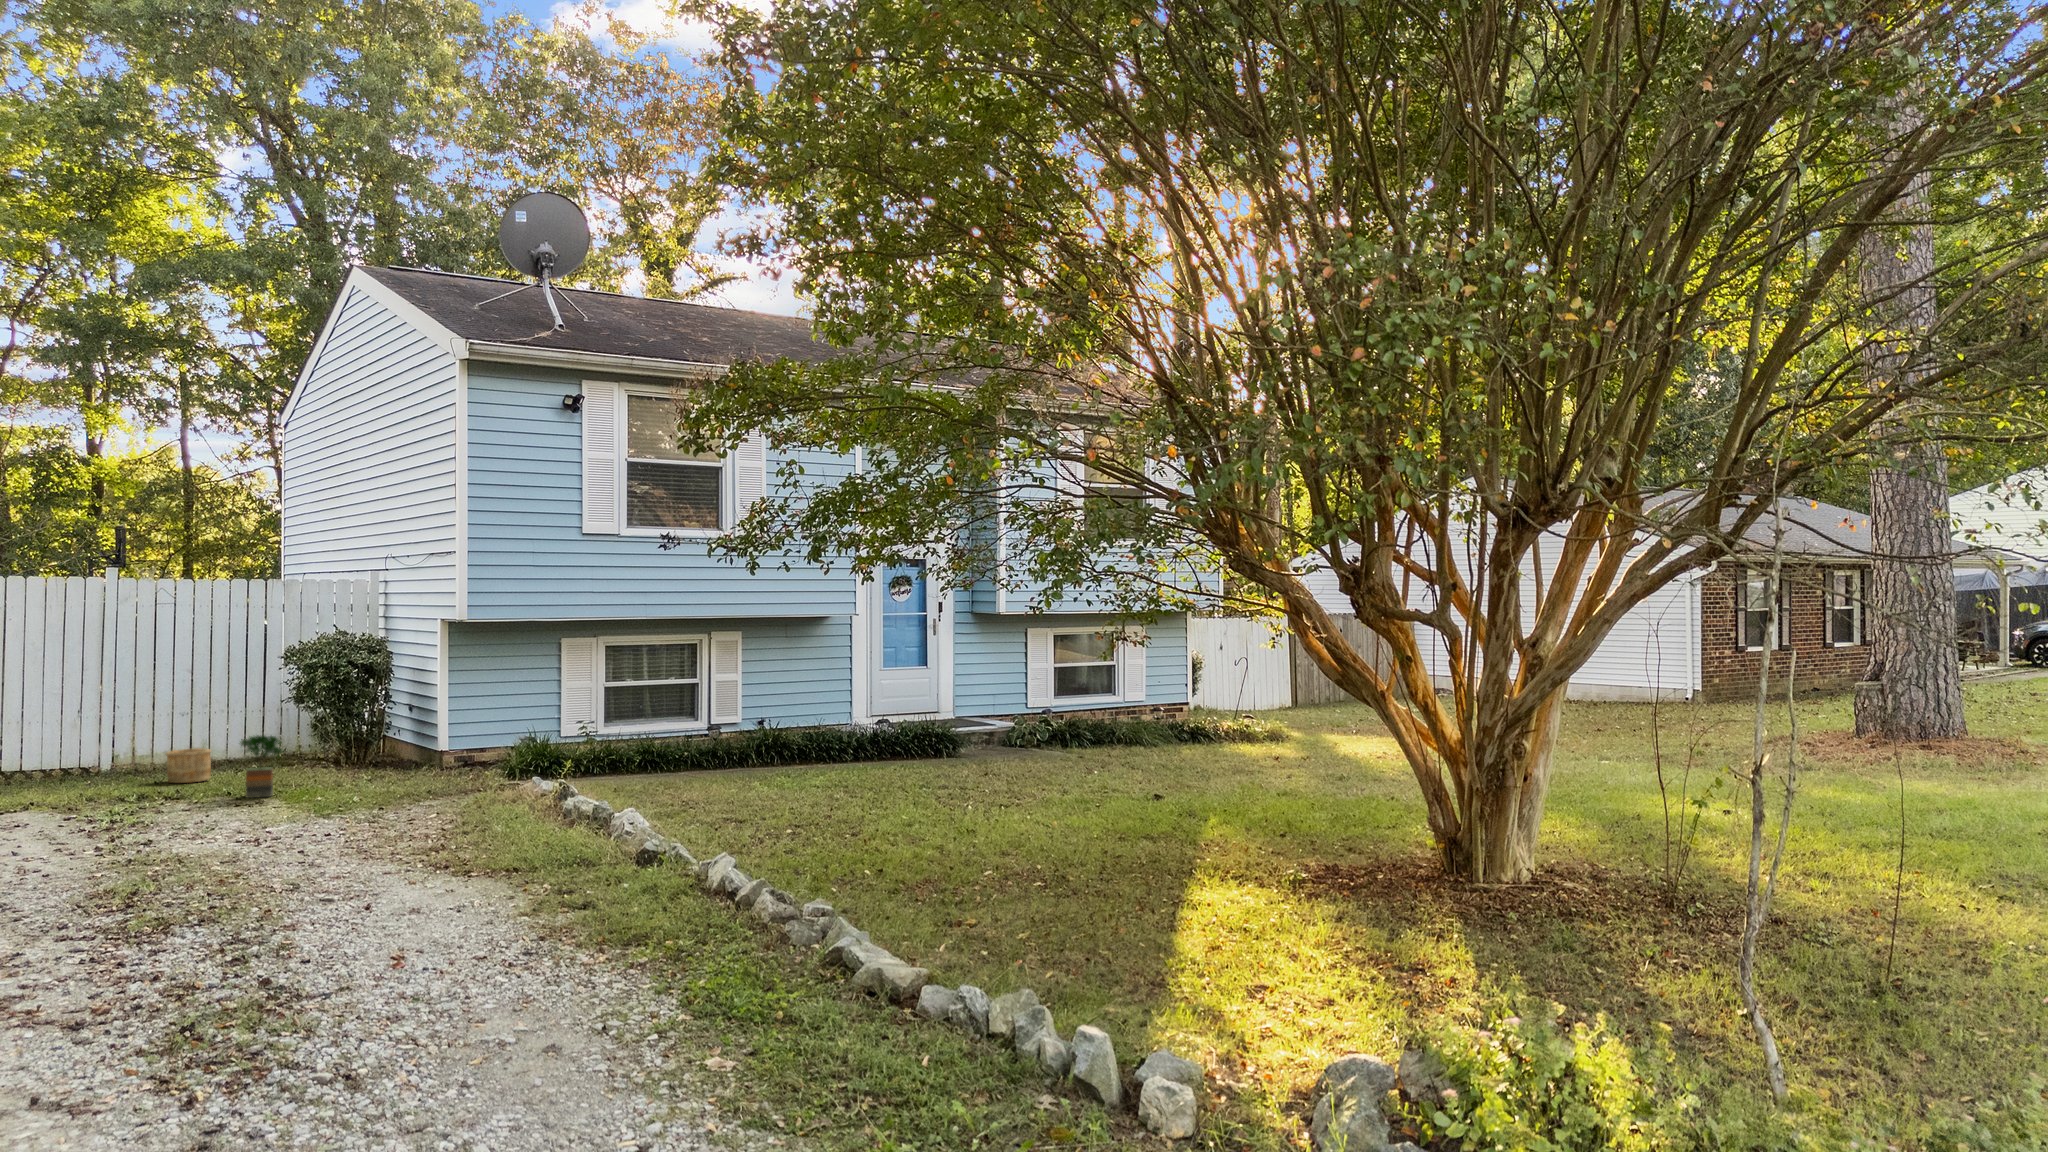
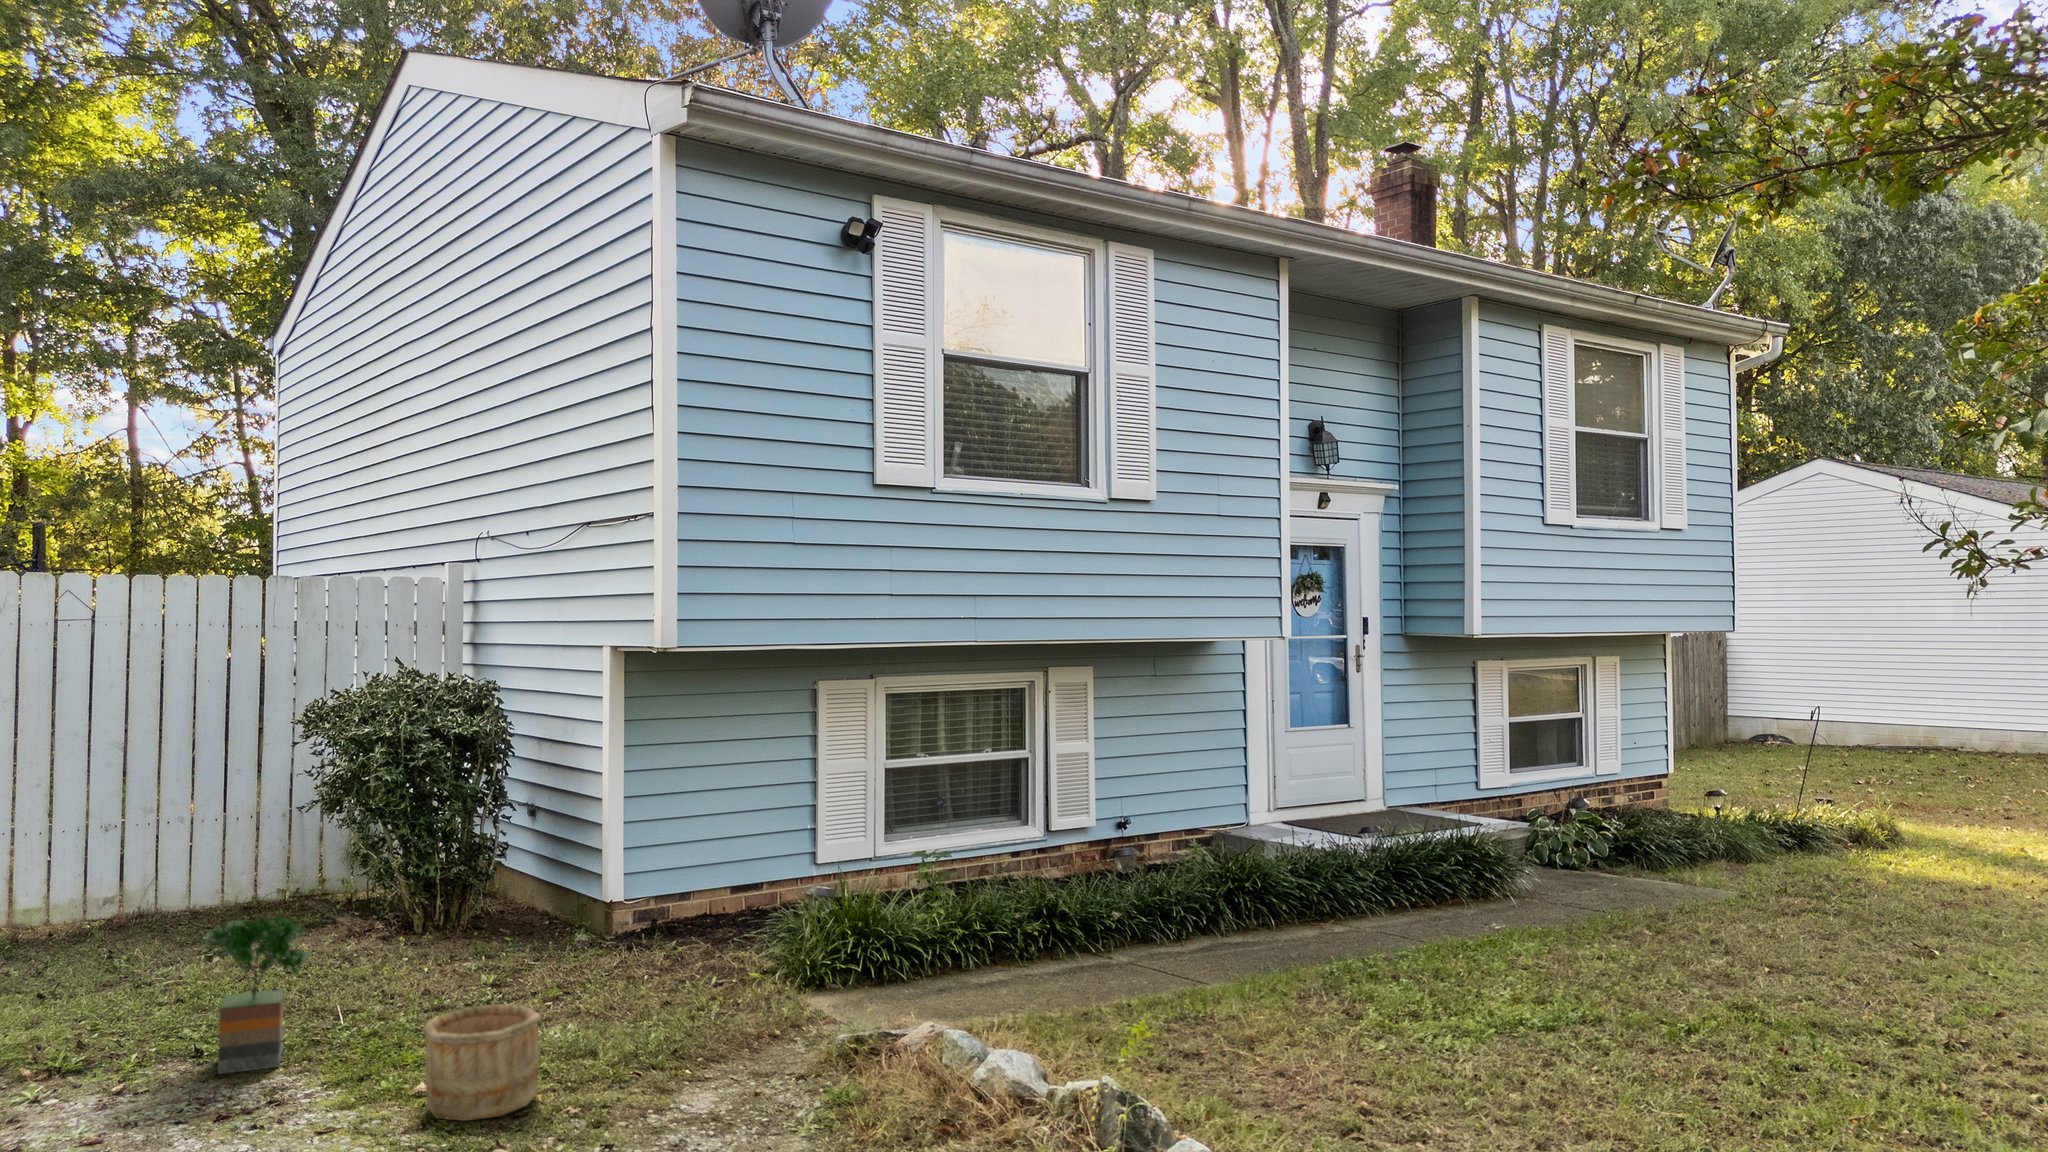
wooden bucket: present [166,748,211,783] -> present [422,1004,541,1121]

